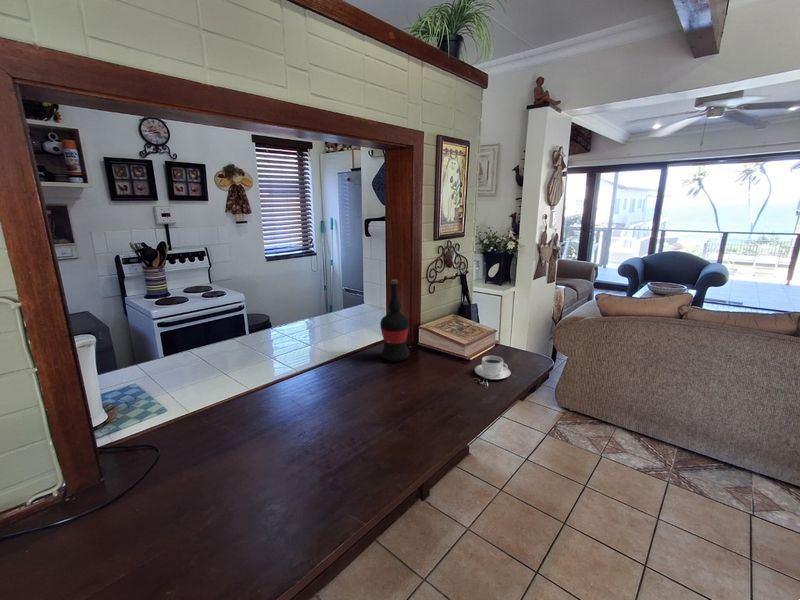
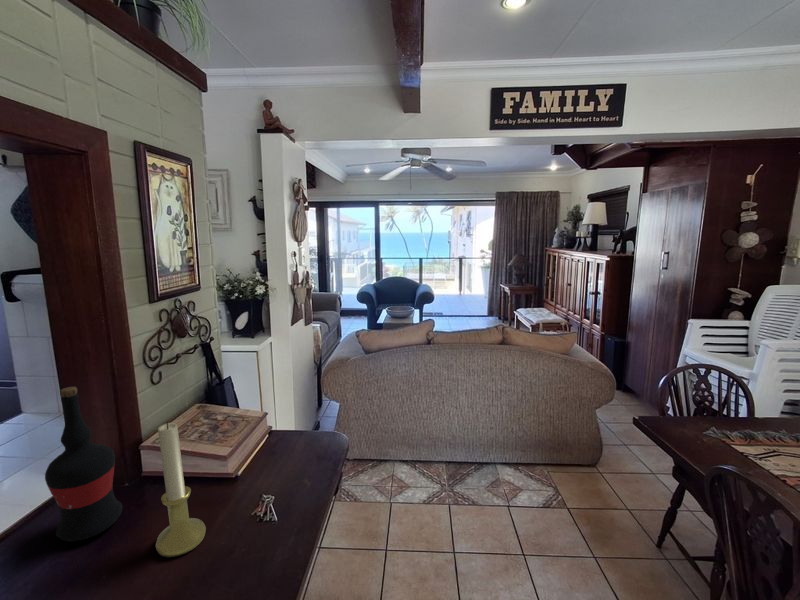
candle holder: none [424,304,449,381] -> present [156,422,206,557]
coffee cup: present [475,356,511,379] -> none [248,466,303,511]

